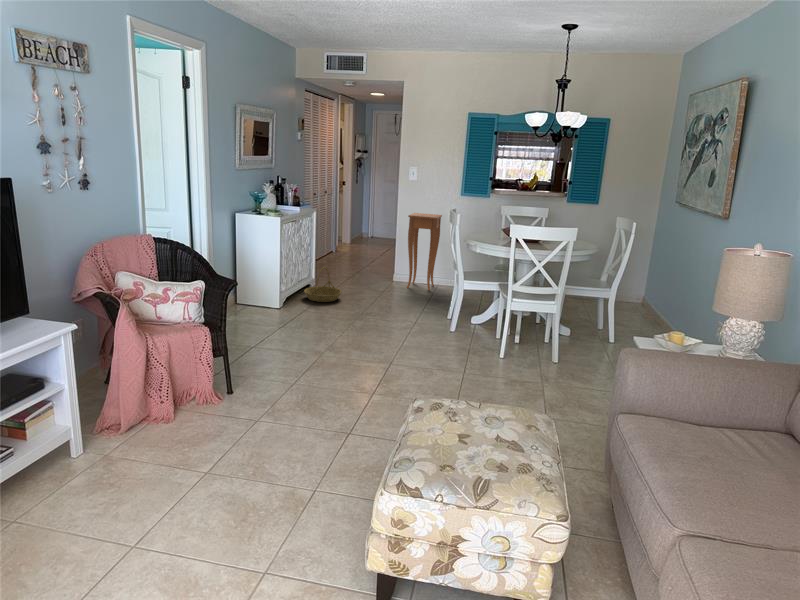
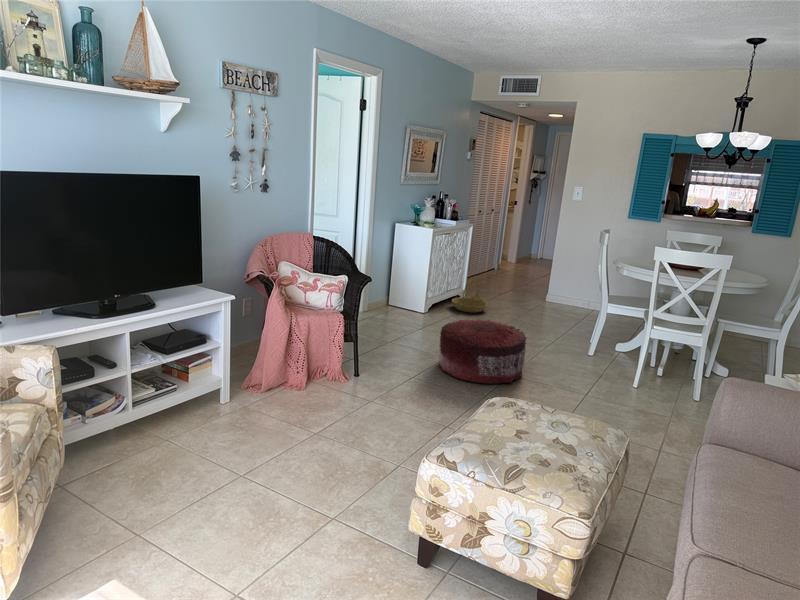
side table: present [407,213,442,290] -> none [558,234,603,313]
pouf: none [314,310,403,379] -> present [439,320,527,384]

